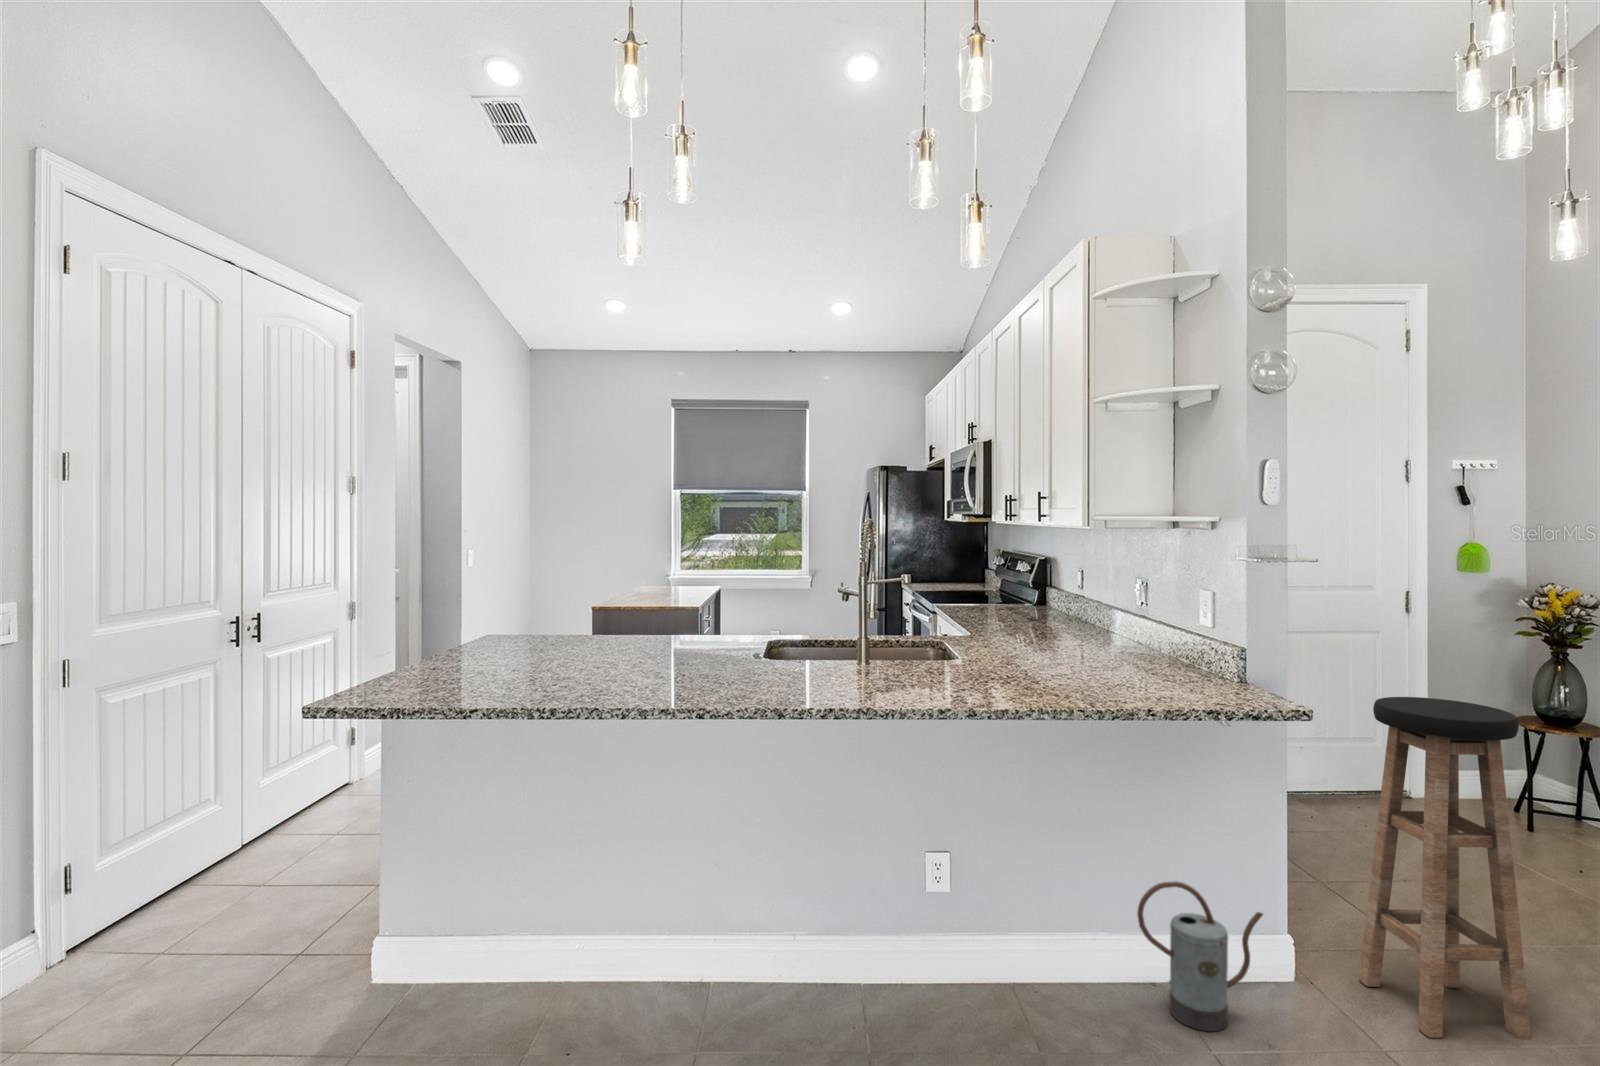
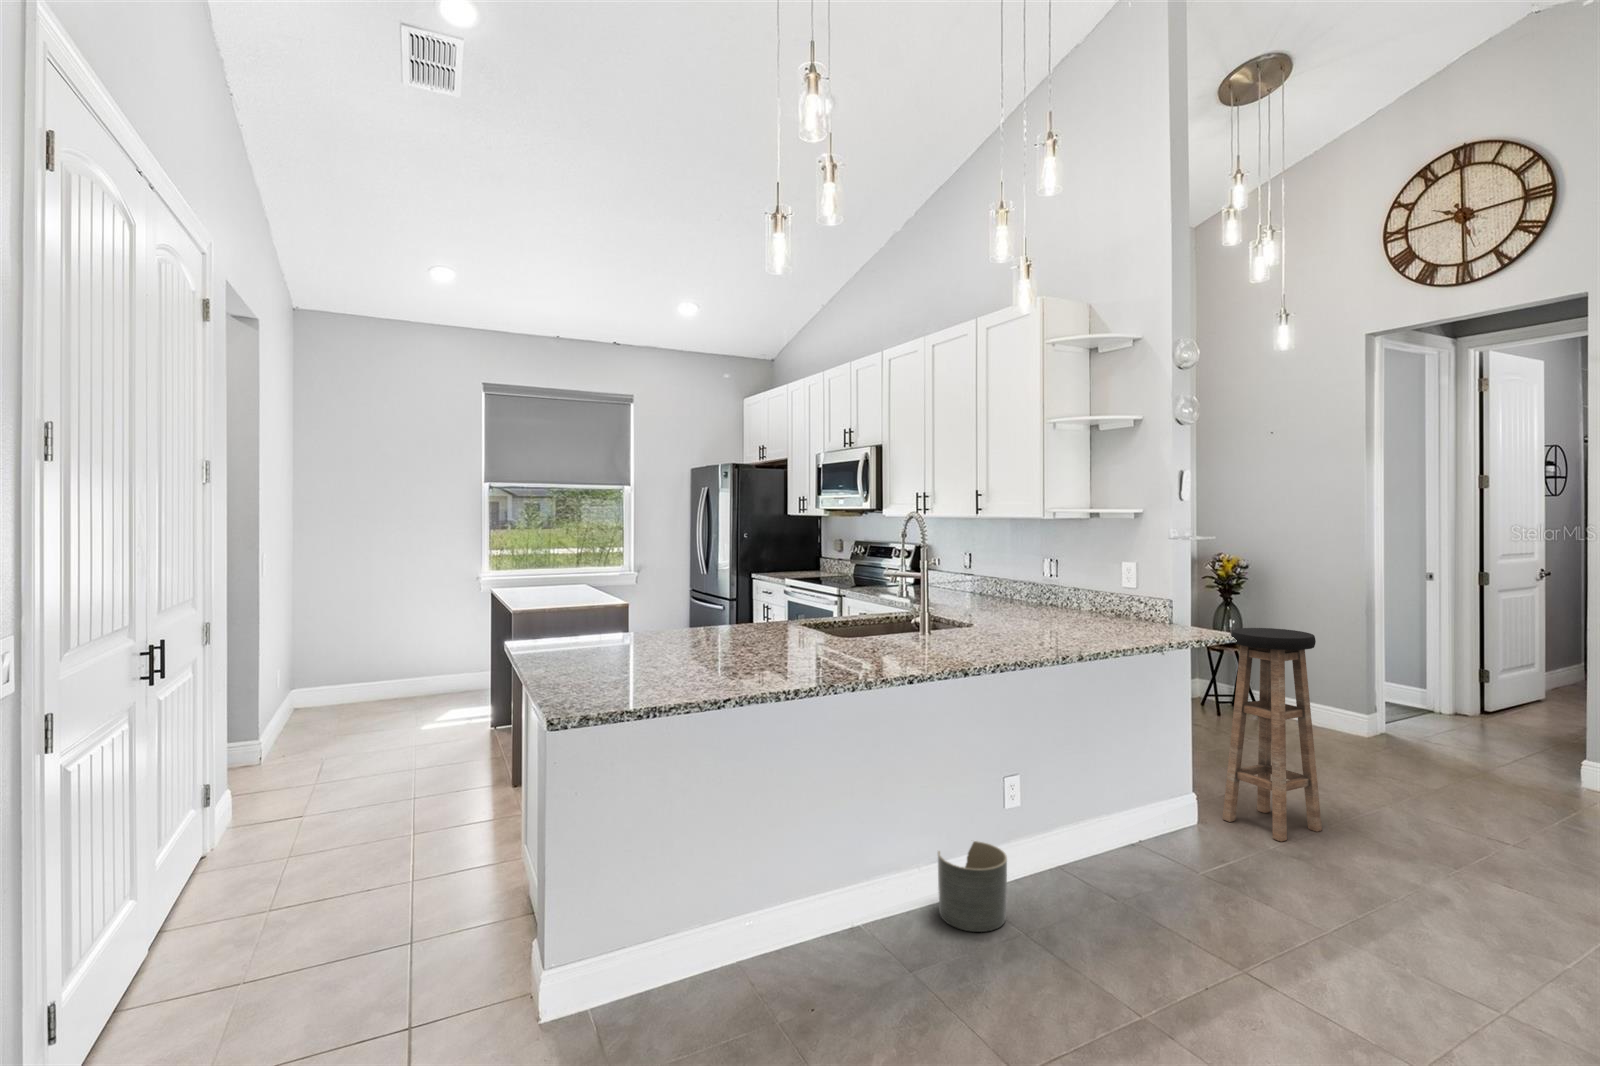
watering can: present [1137,881,1263,1031] -> none [1132,769,1199,868]
planter: none [815,920,900,1042] -> present [938,841,1007,932]

